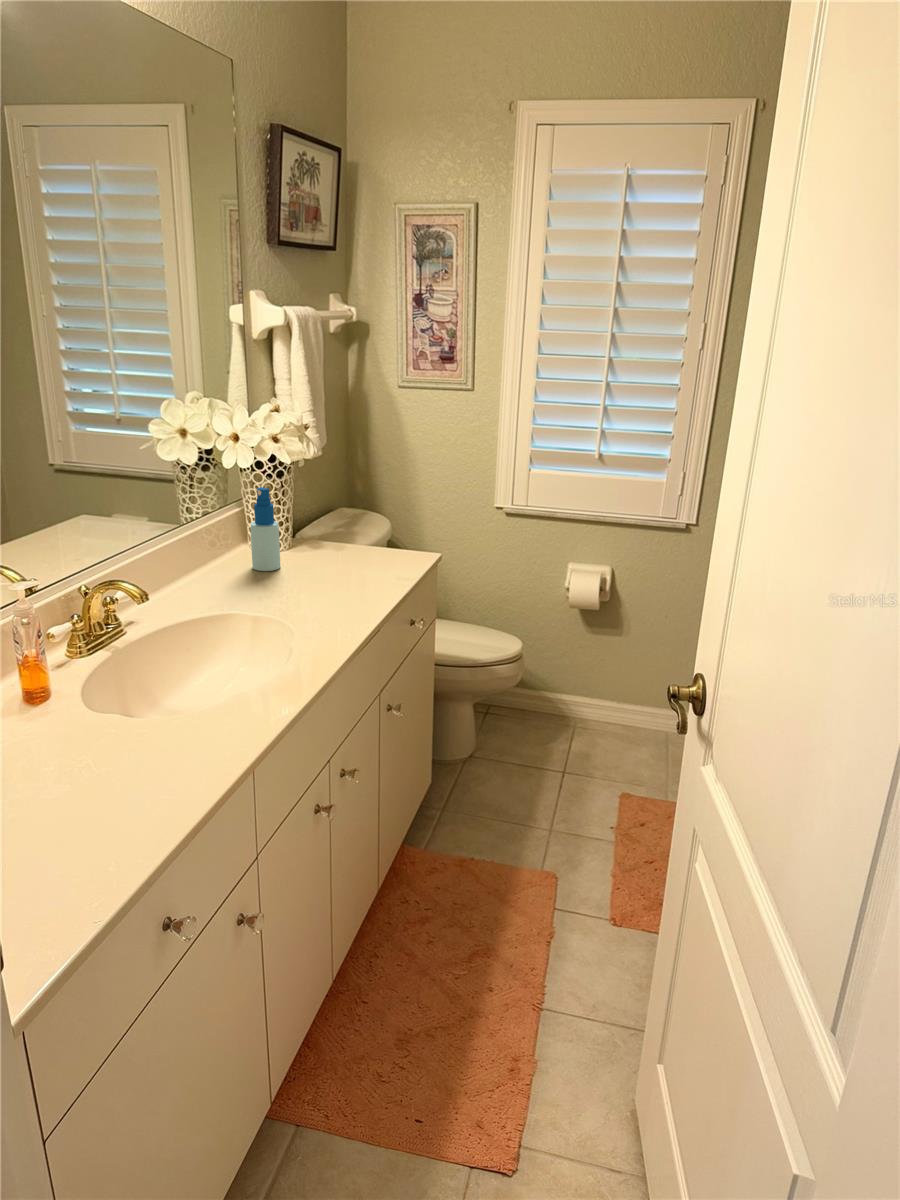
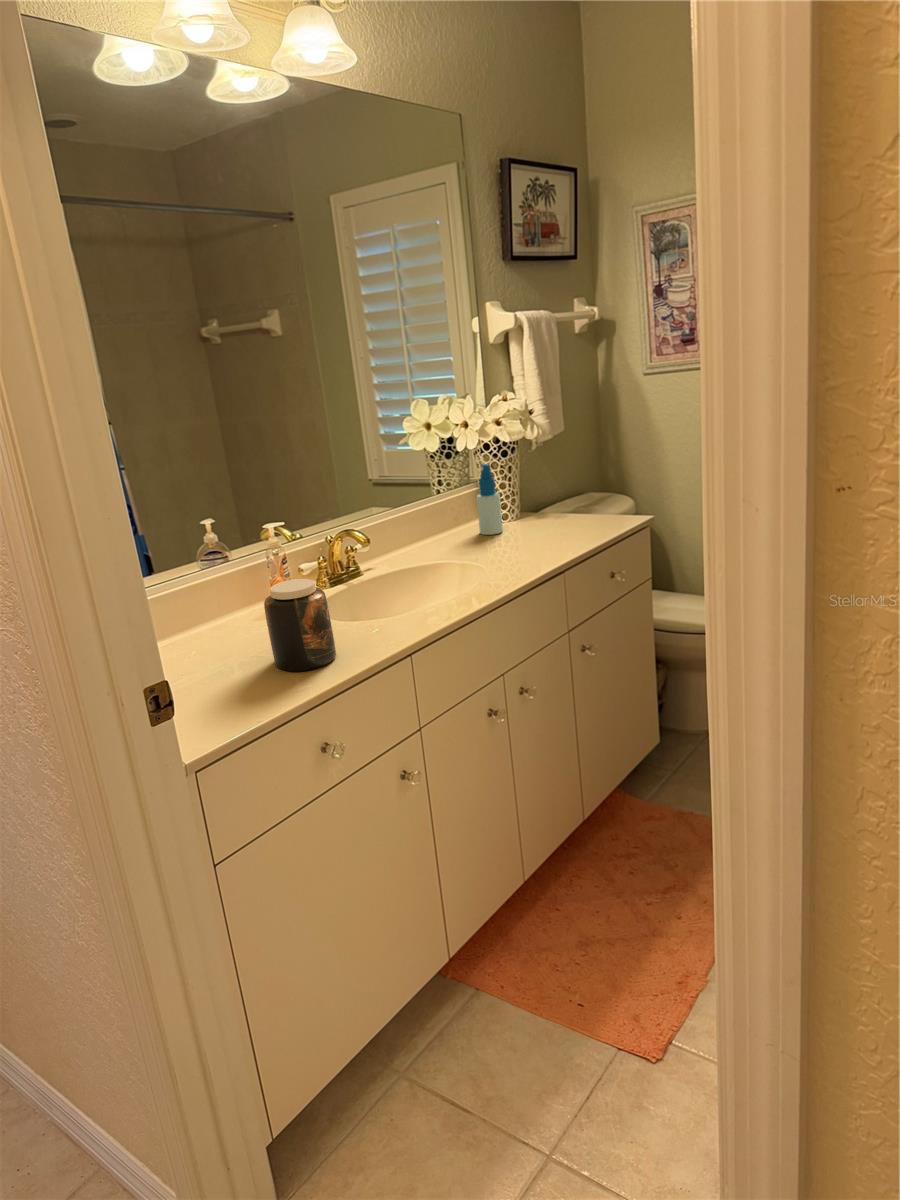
jar: none [54,664,153,793] -> present [264,579,336,671]

